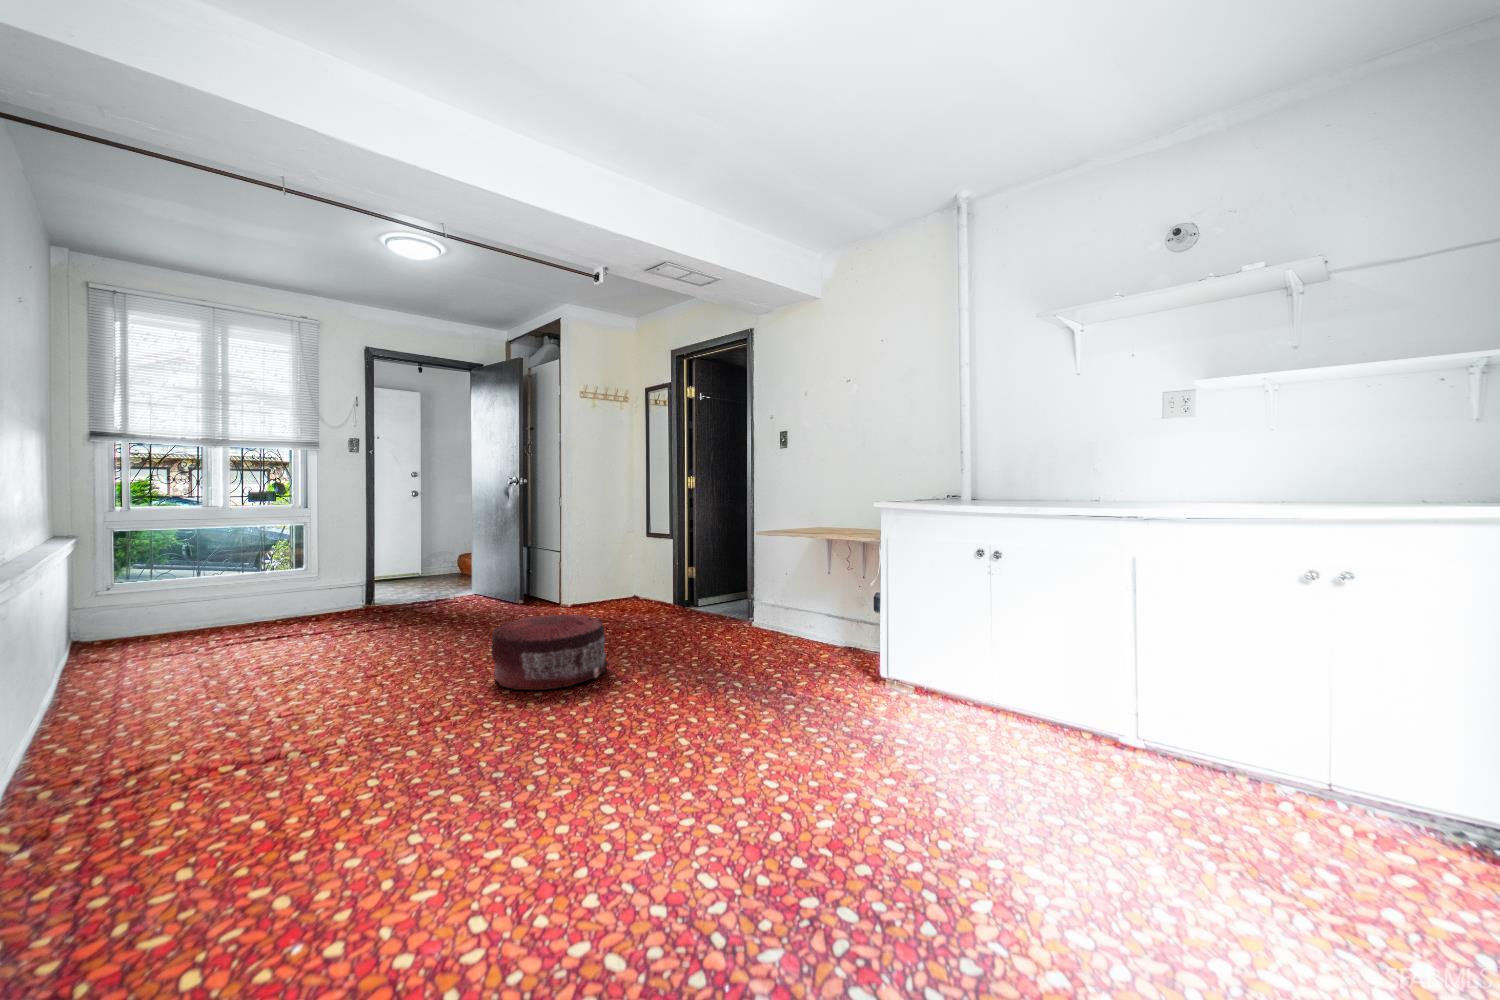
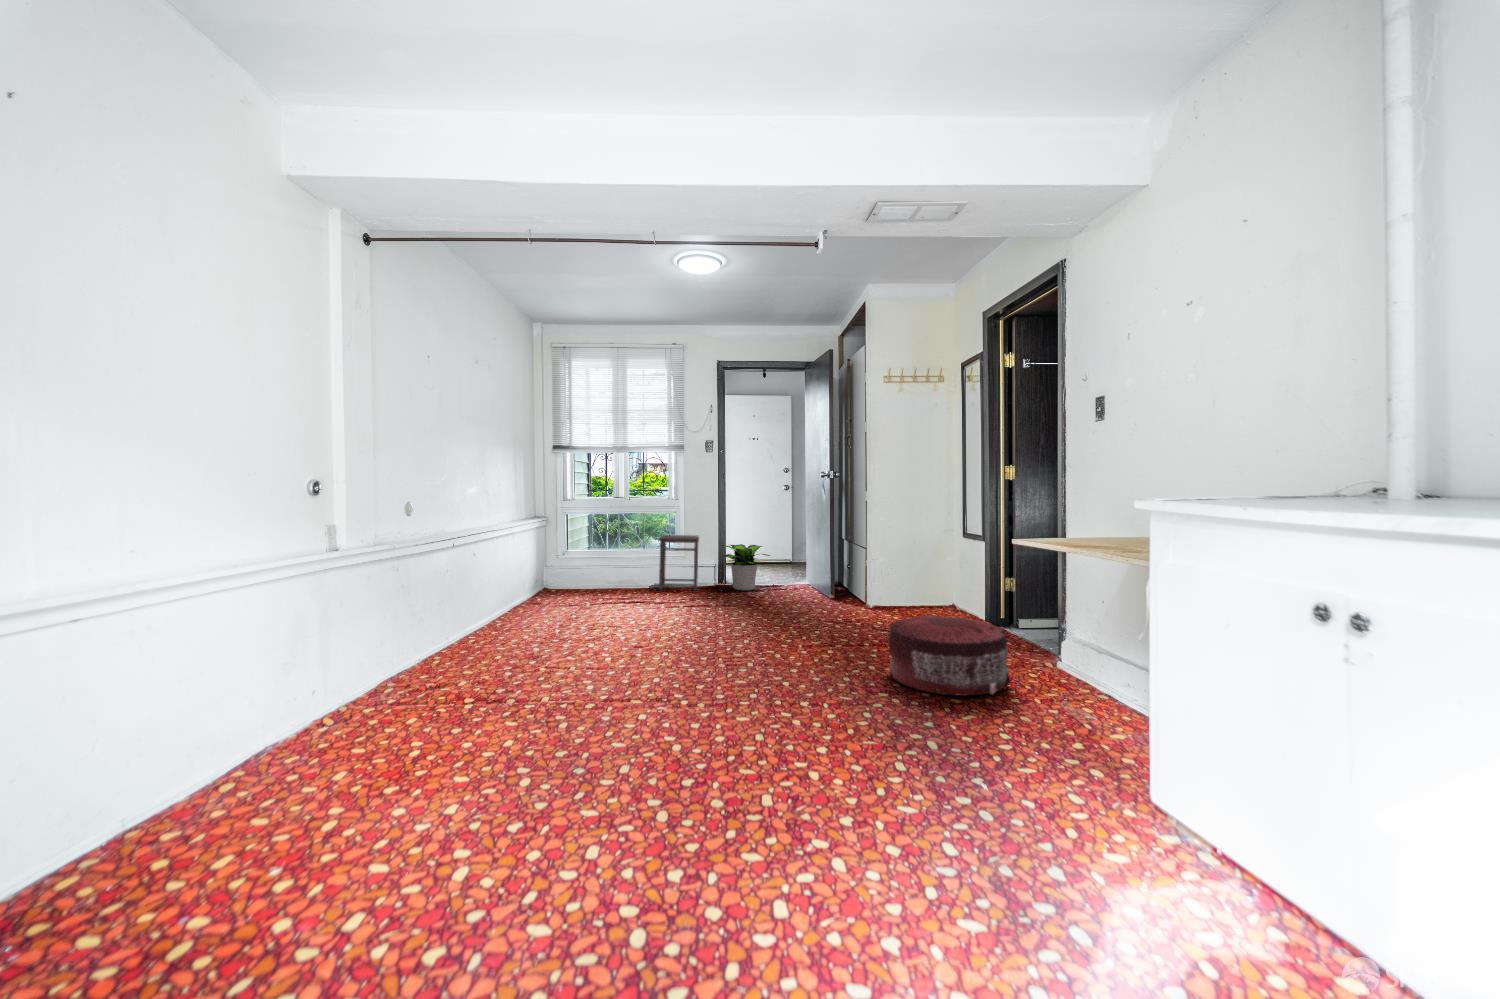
side table: none [102,562,181,647] -> present [659,535,699,591]
potted plant: none [220,567,302,627] -> present [723,544,770,590]

